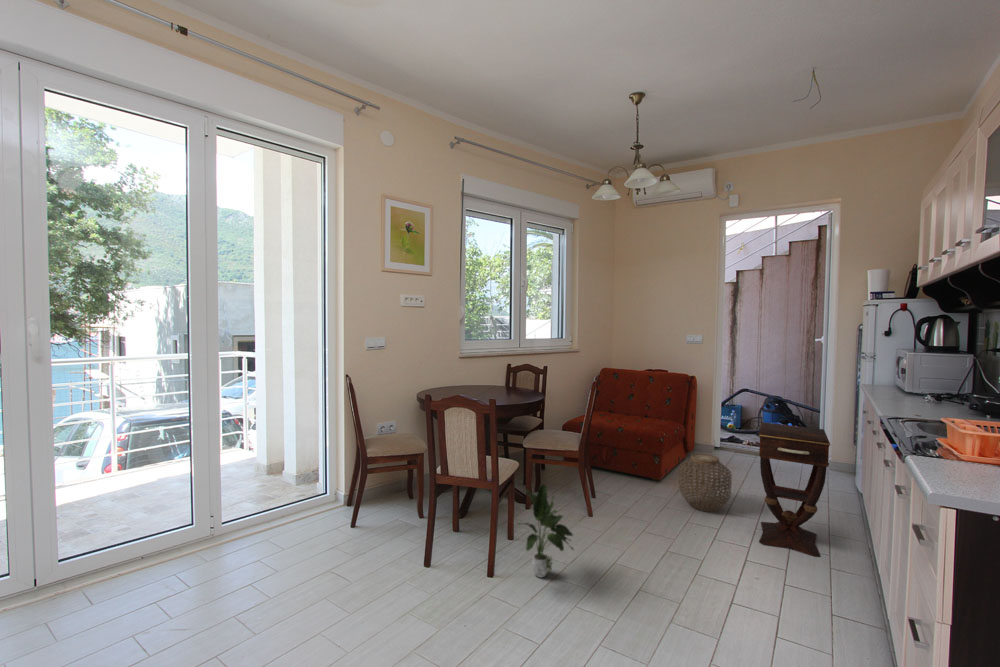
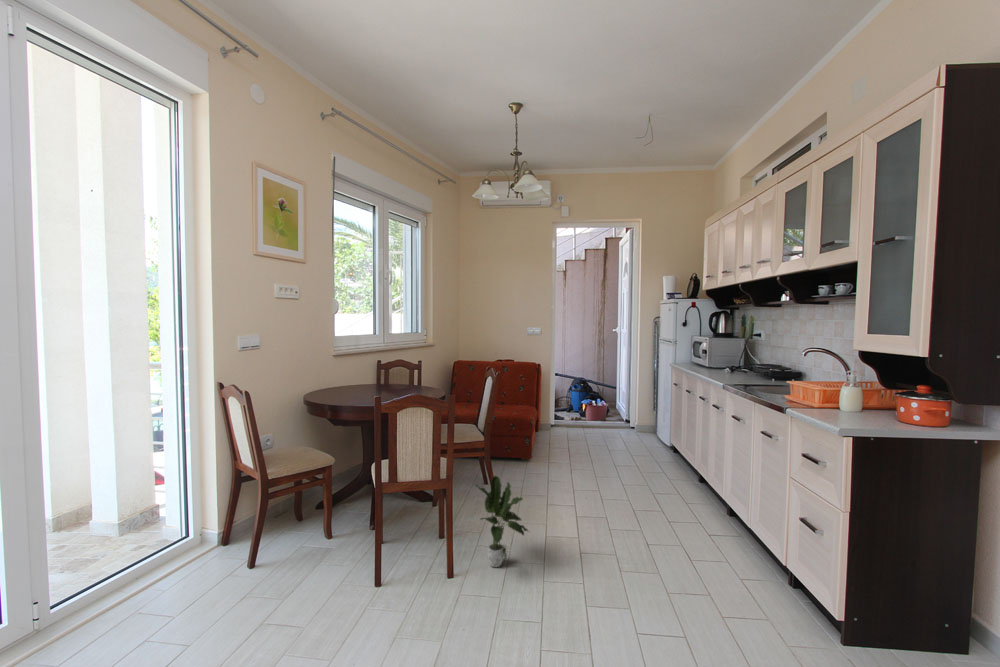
side table: present [759,422,830,557] -> none [622,398,680,497]
woven basket: present [679,454,732,512] -> none [557,430,599,479]

